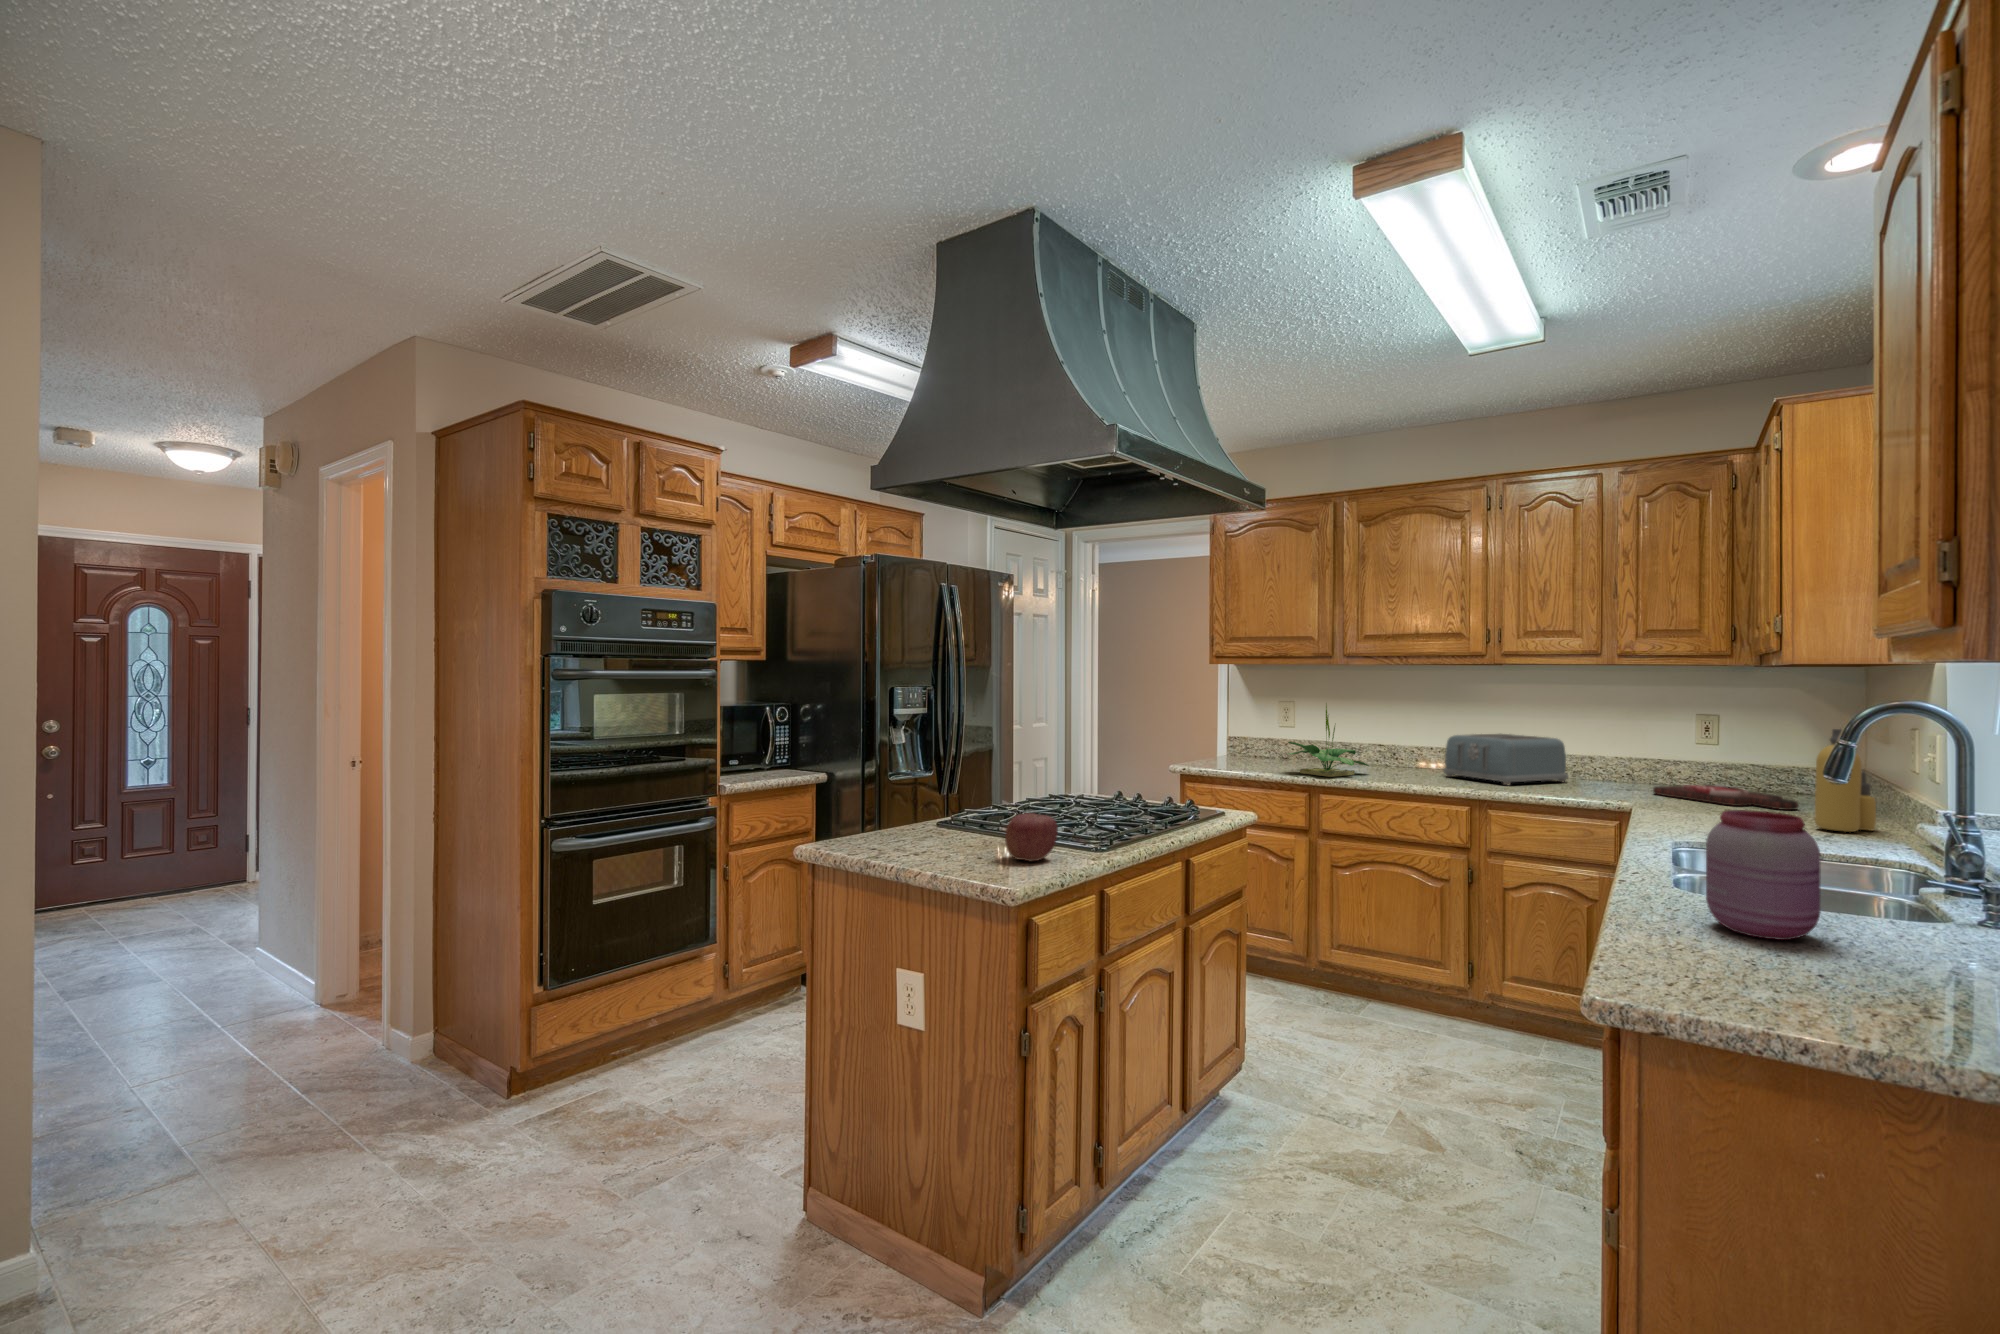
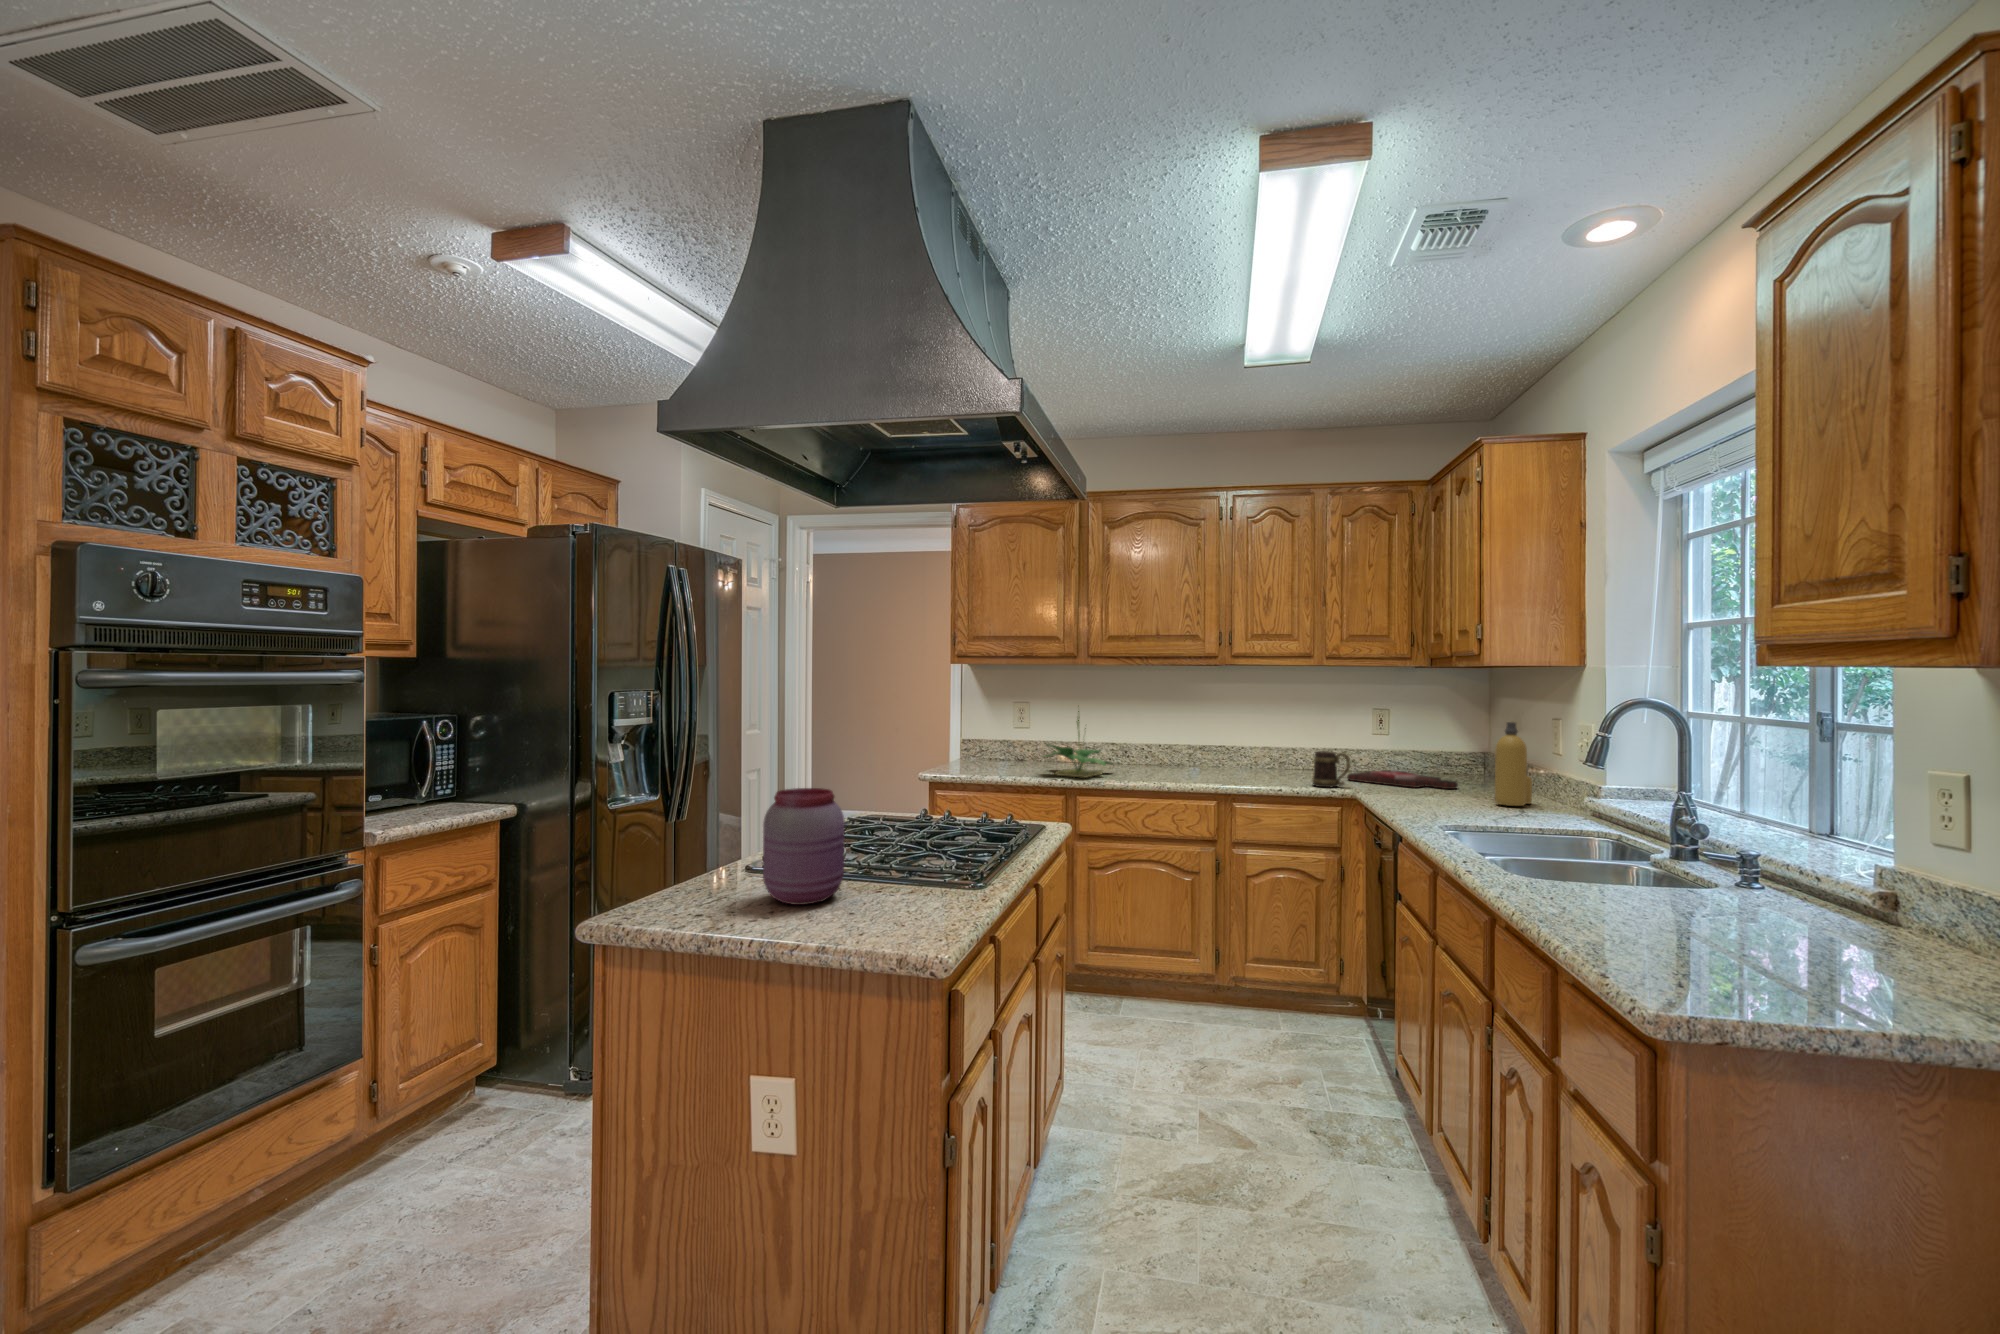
toaster: present [1444,734,1568,785] -> none [1176,731,1275,778]
mug: none [1592,758,1639,800] -> present [1313,751,1350,787]
jar: present [1706,810,1820,940] -> present [763,788,845,905]
apple: present [1005,813,1058,861] -> none [897,852,962,913]

